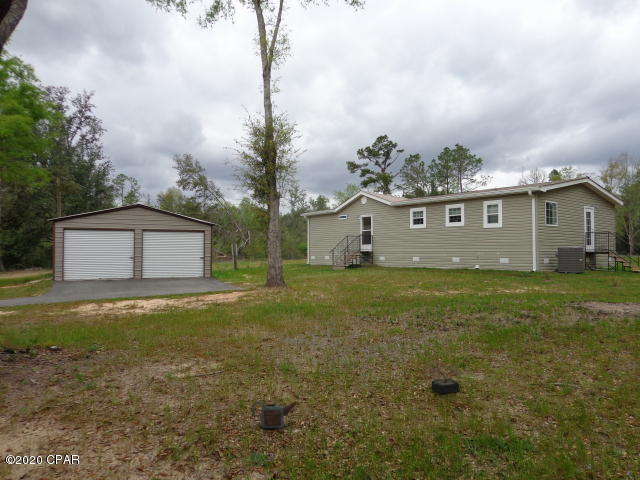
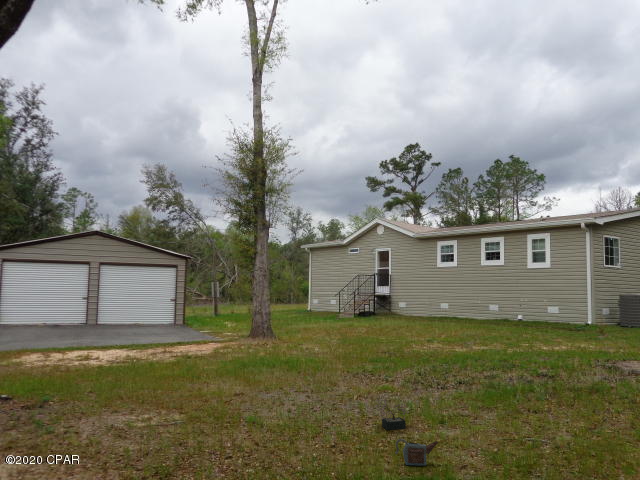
watering can: present [252,401,297,428] -> present [395,439,438,466]

